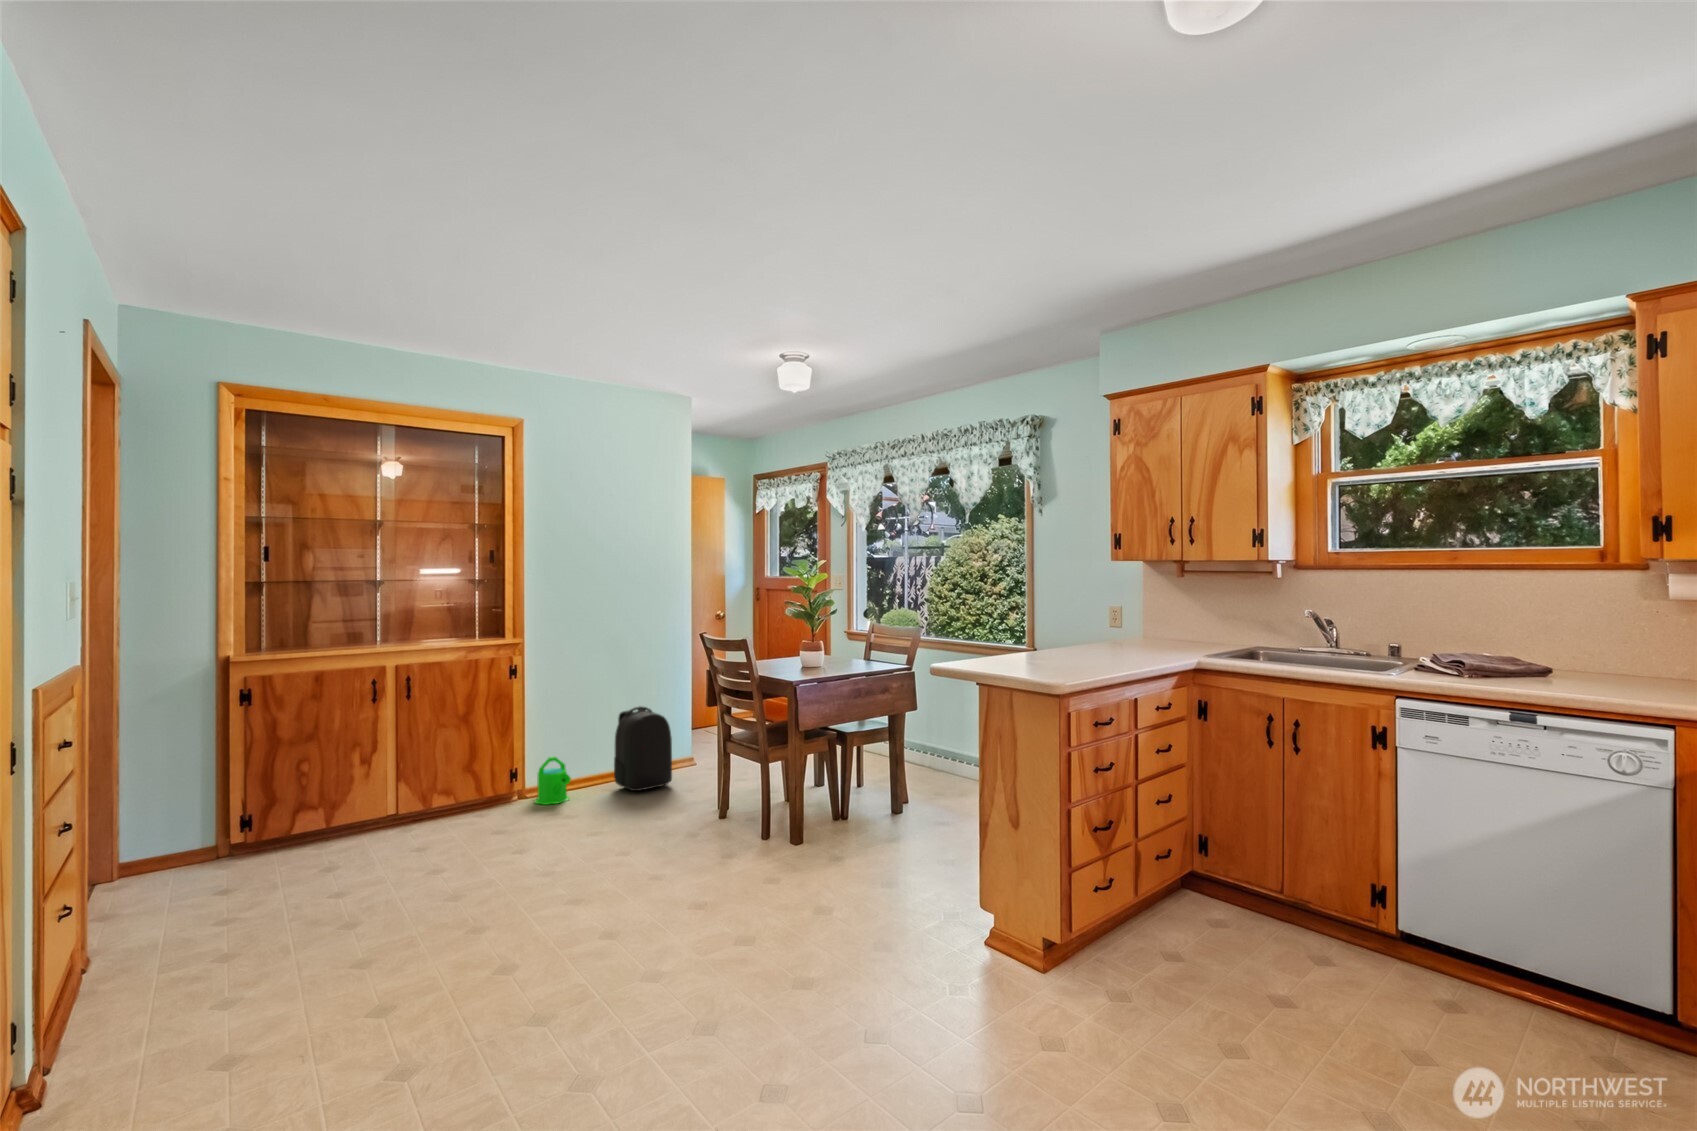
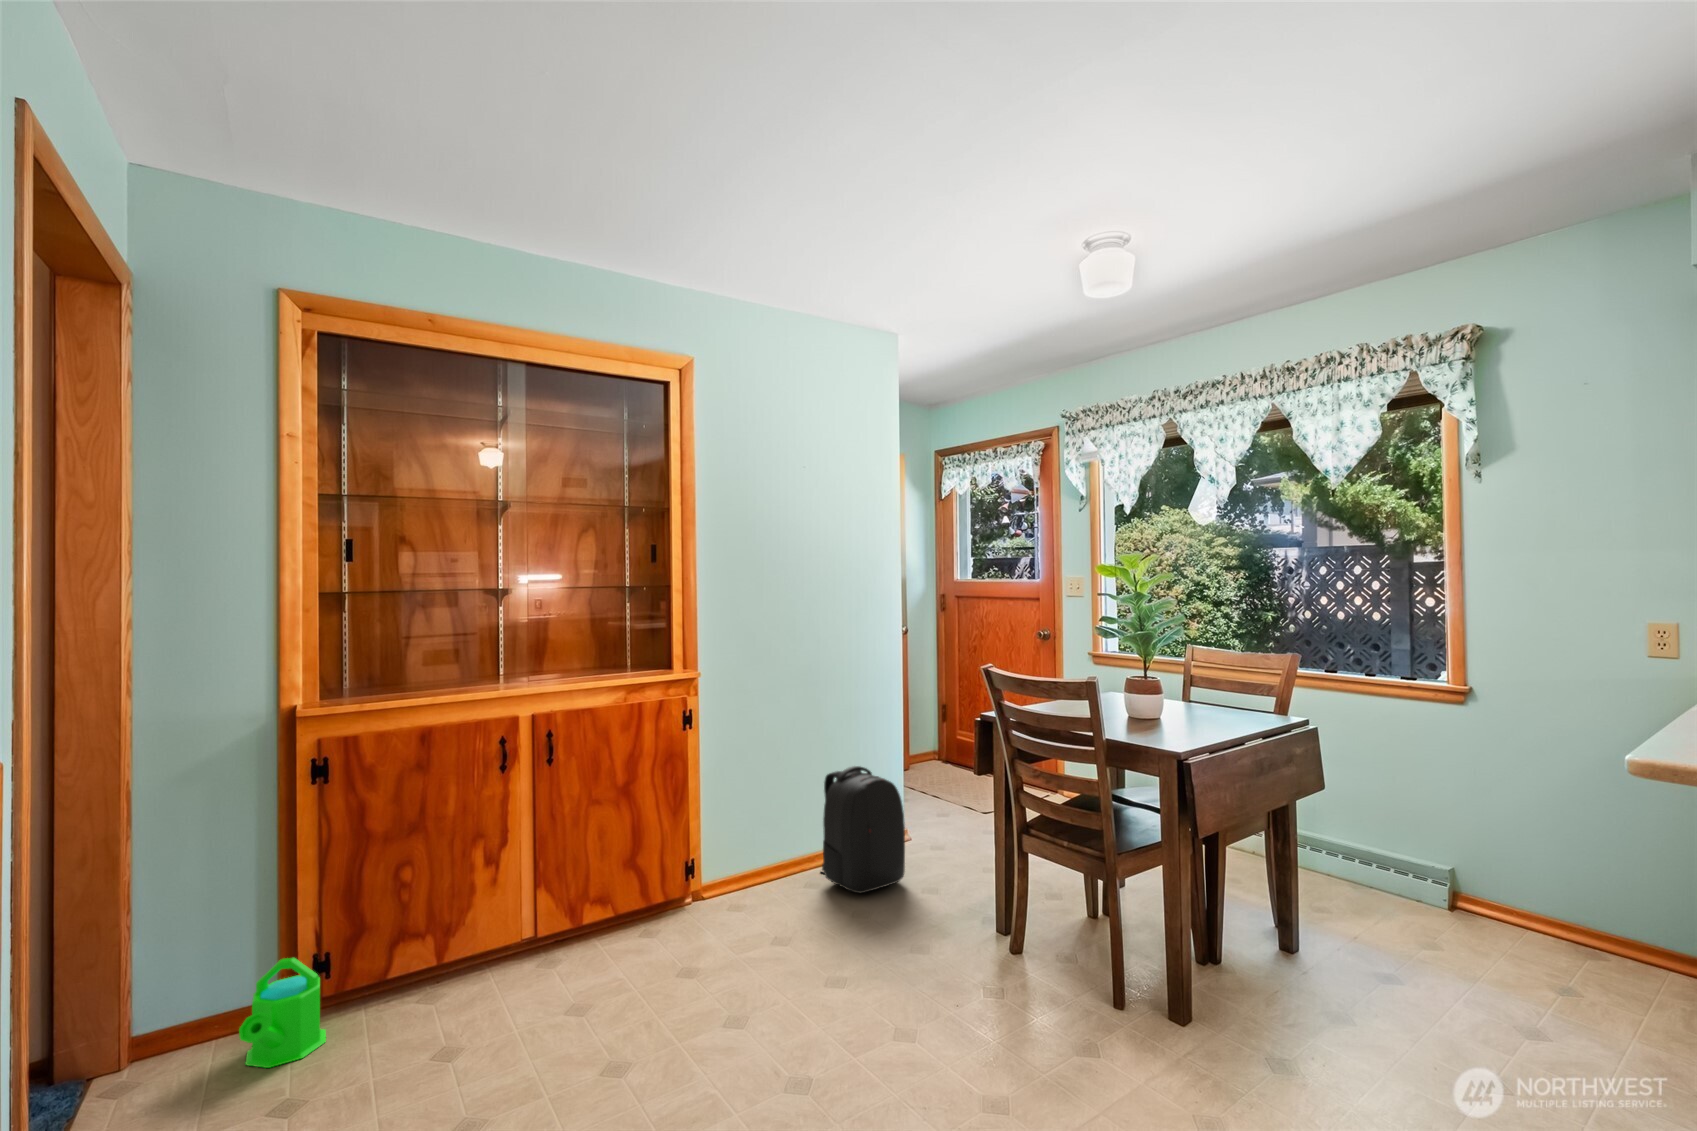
watering can: present [535,756,571,805] -> present [239,958,326,1068]

